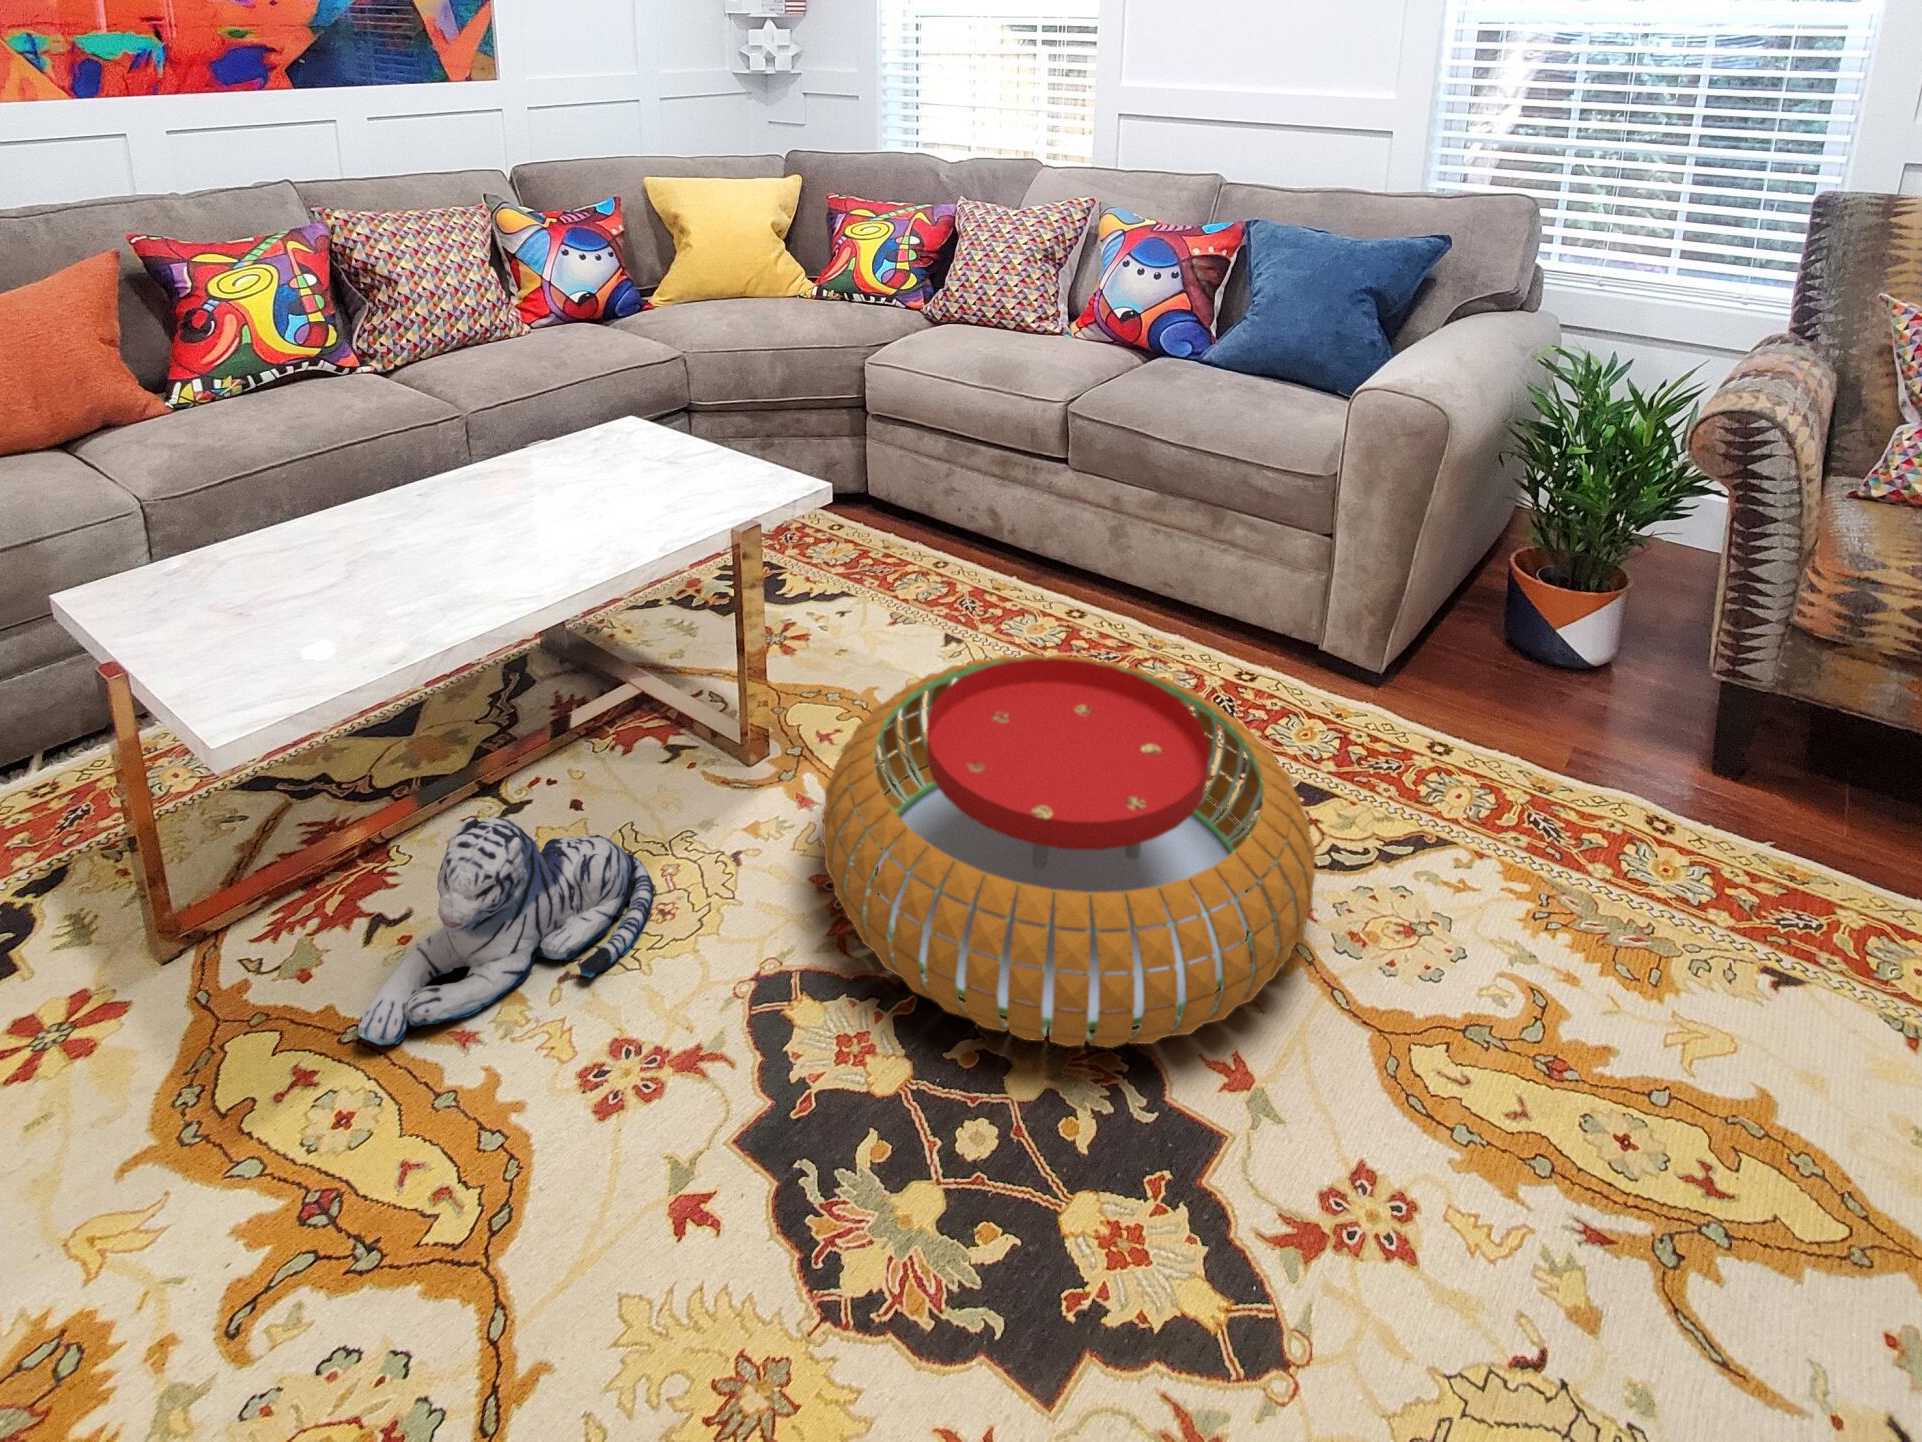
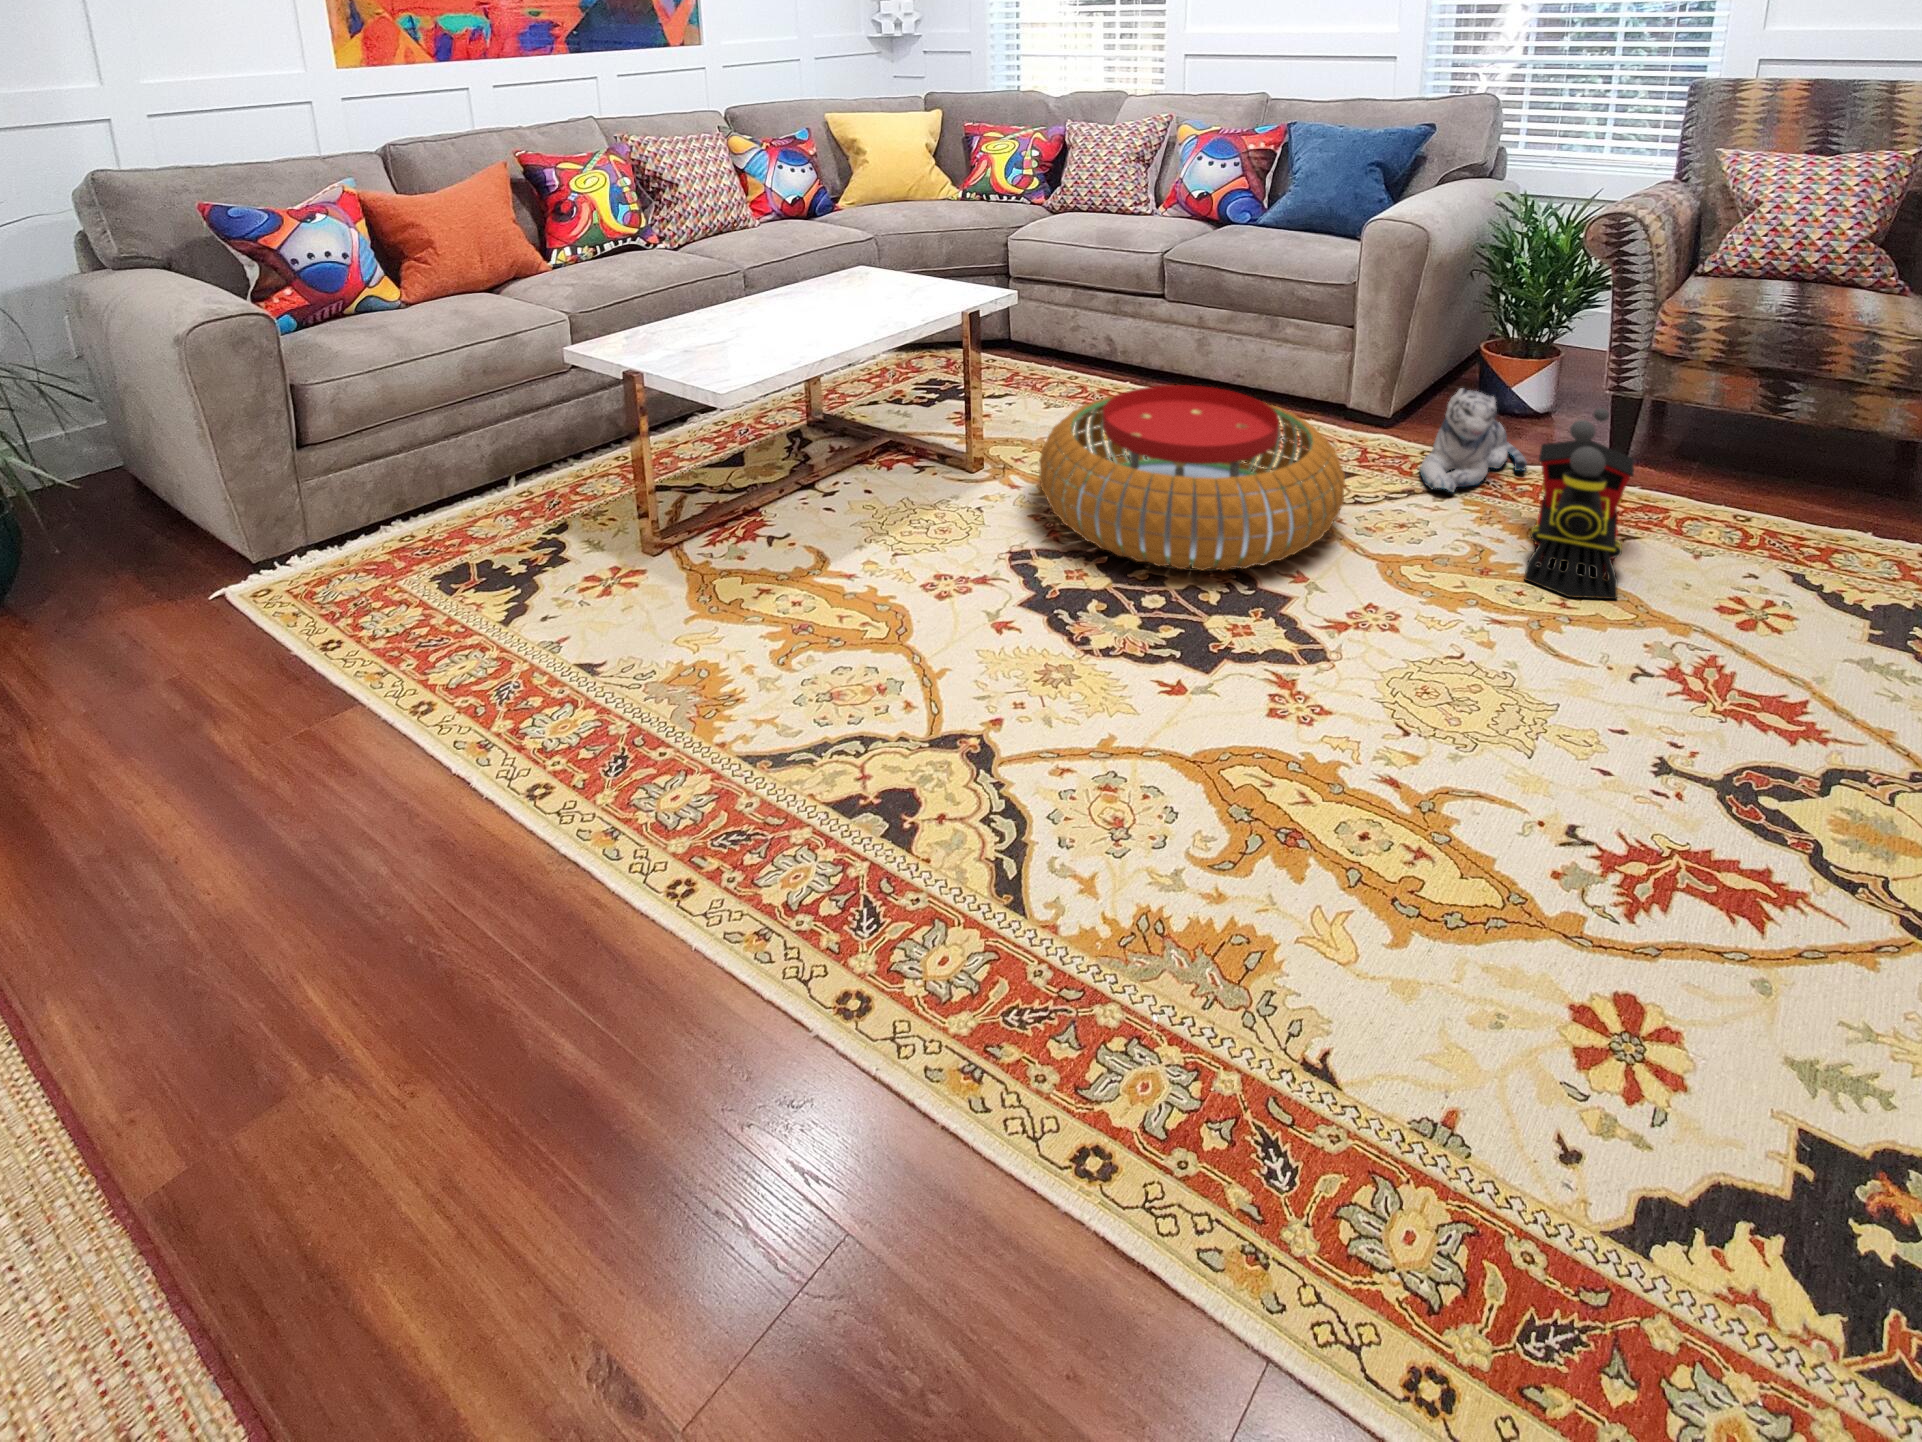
toy train: none [1621,788,1807,1160] -> present [1524,408,1634,599]
plush toy: present [358,817,654,1045] -> present [1420,388,1527,492]

